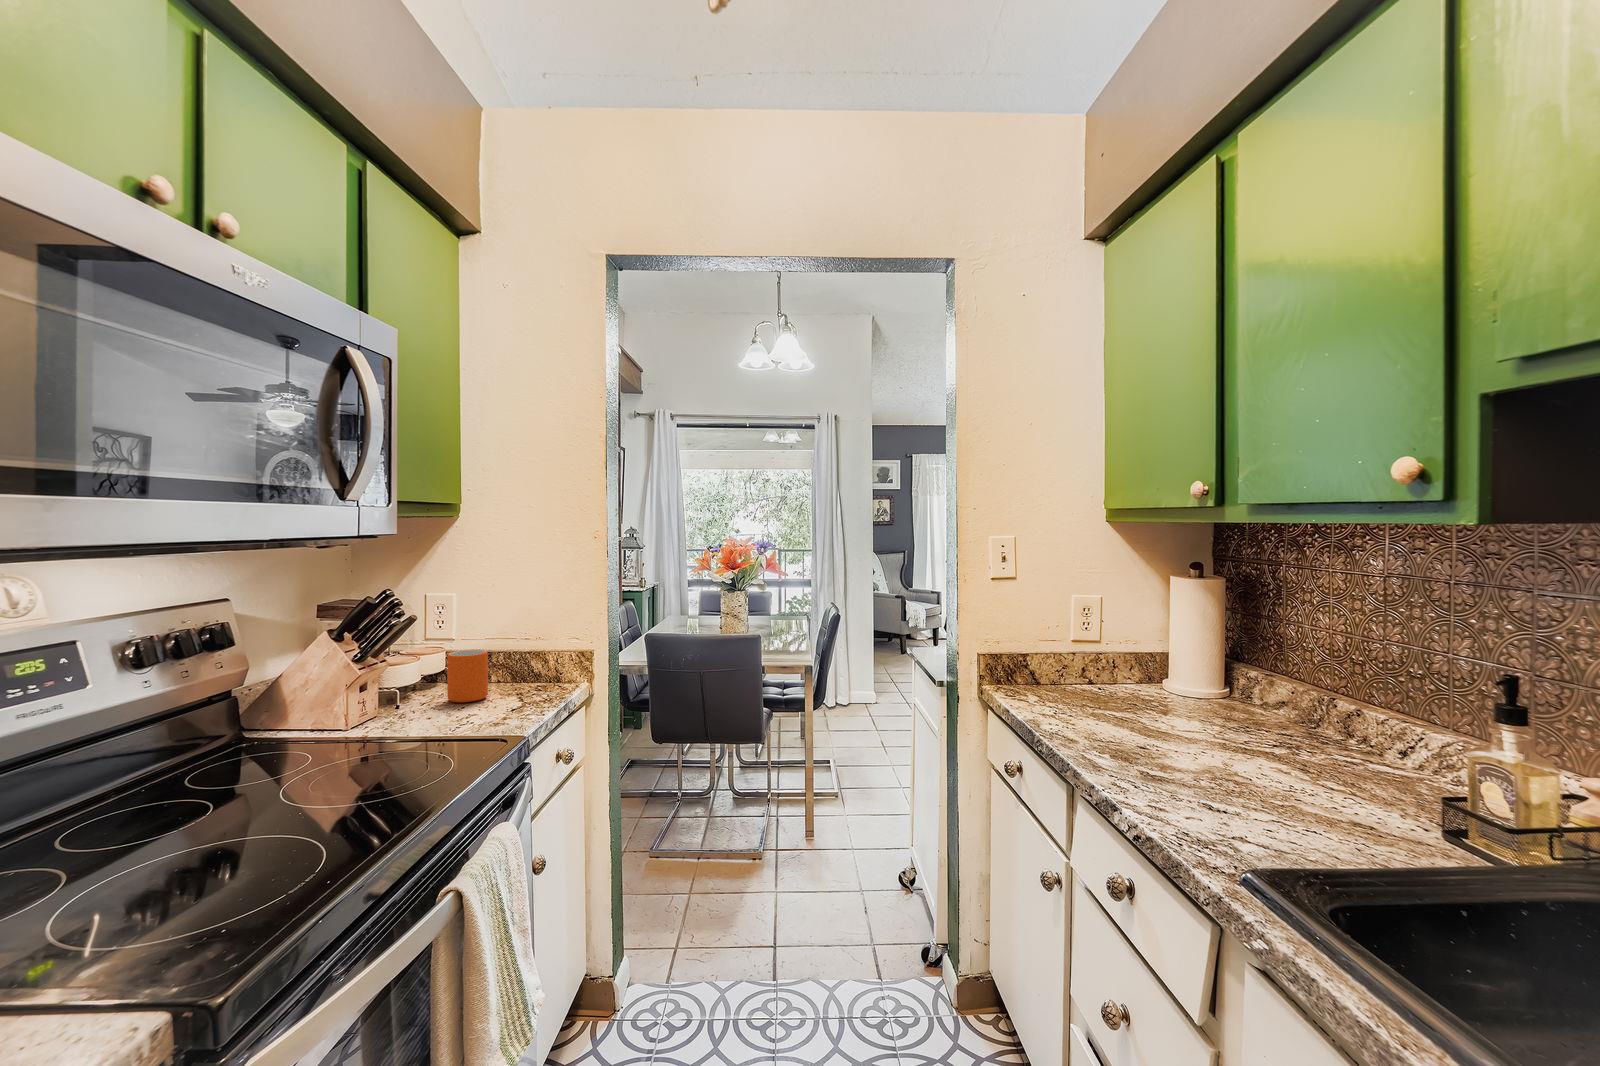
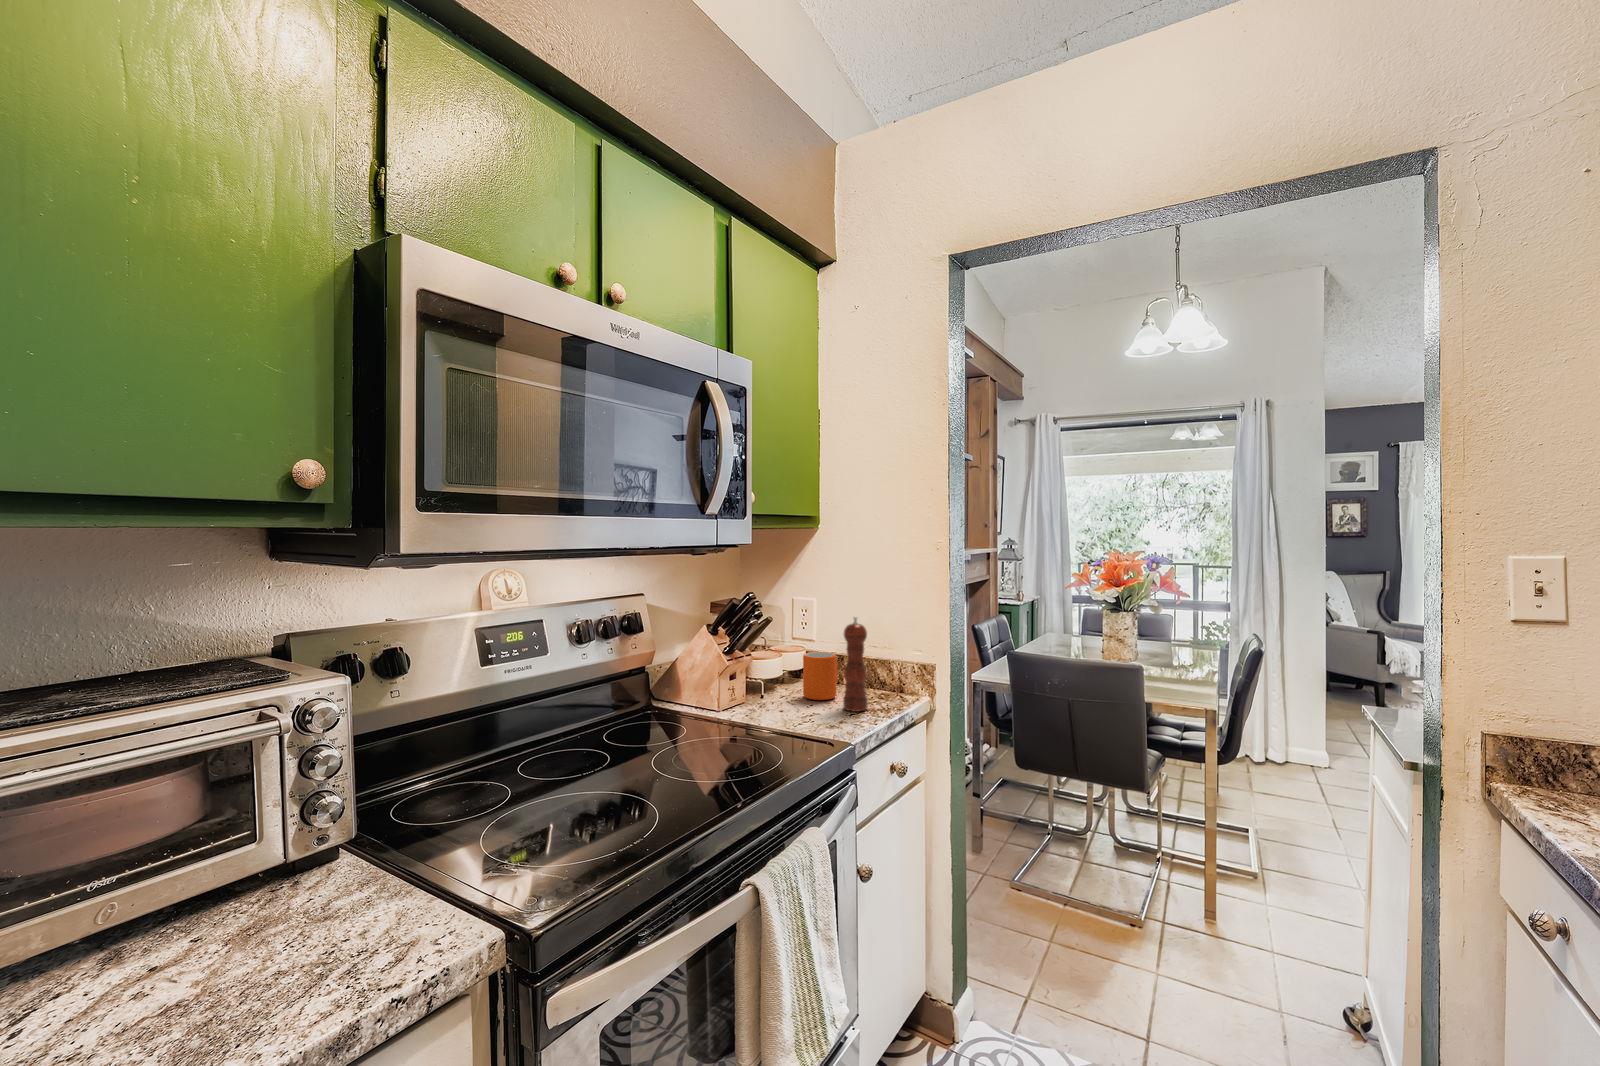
pepper mill: none [501,608,529,708] -> present [843,617,868,712]

